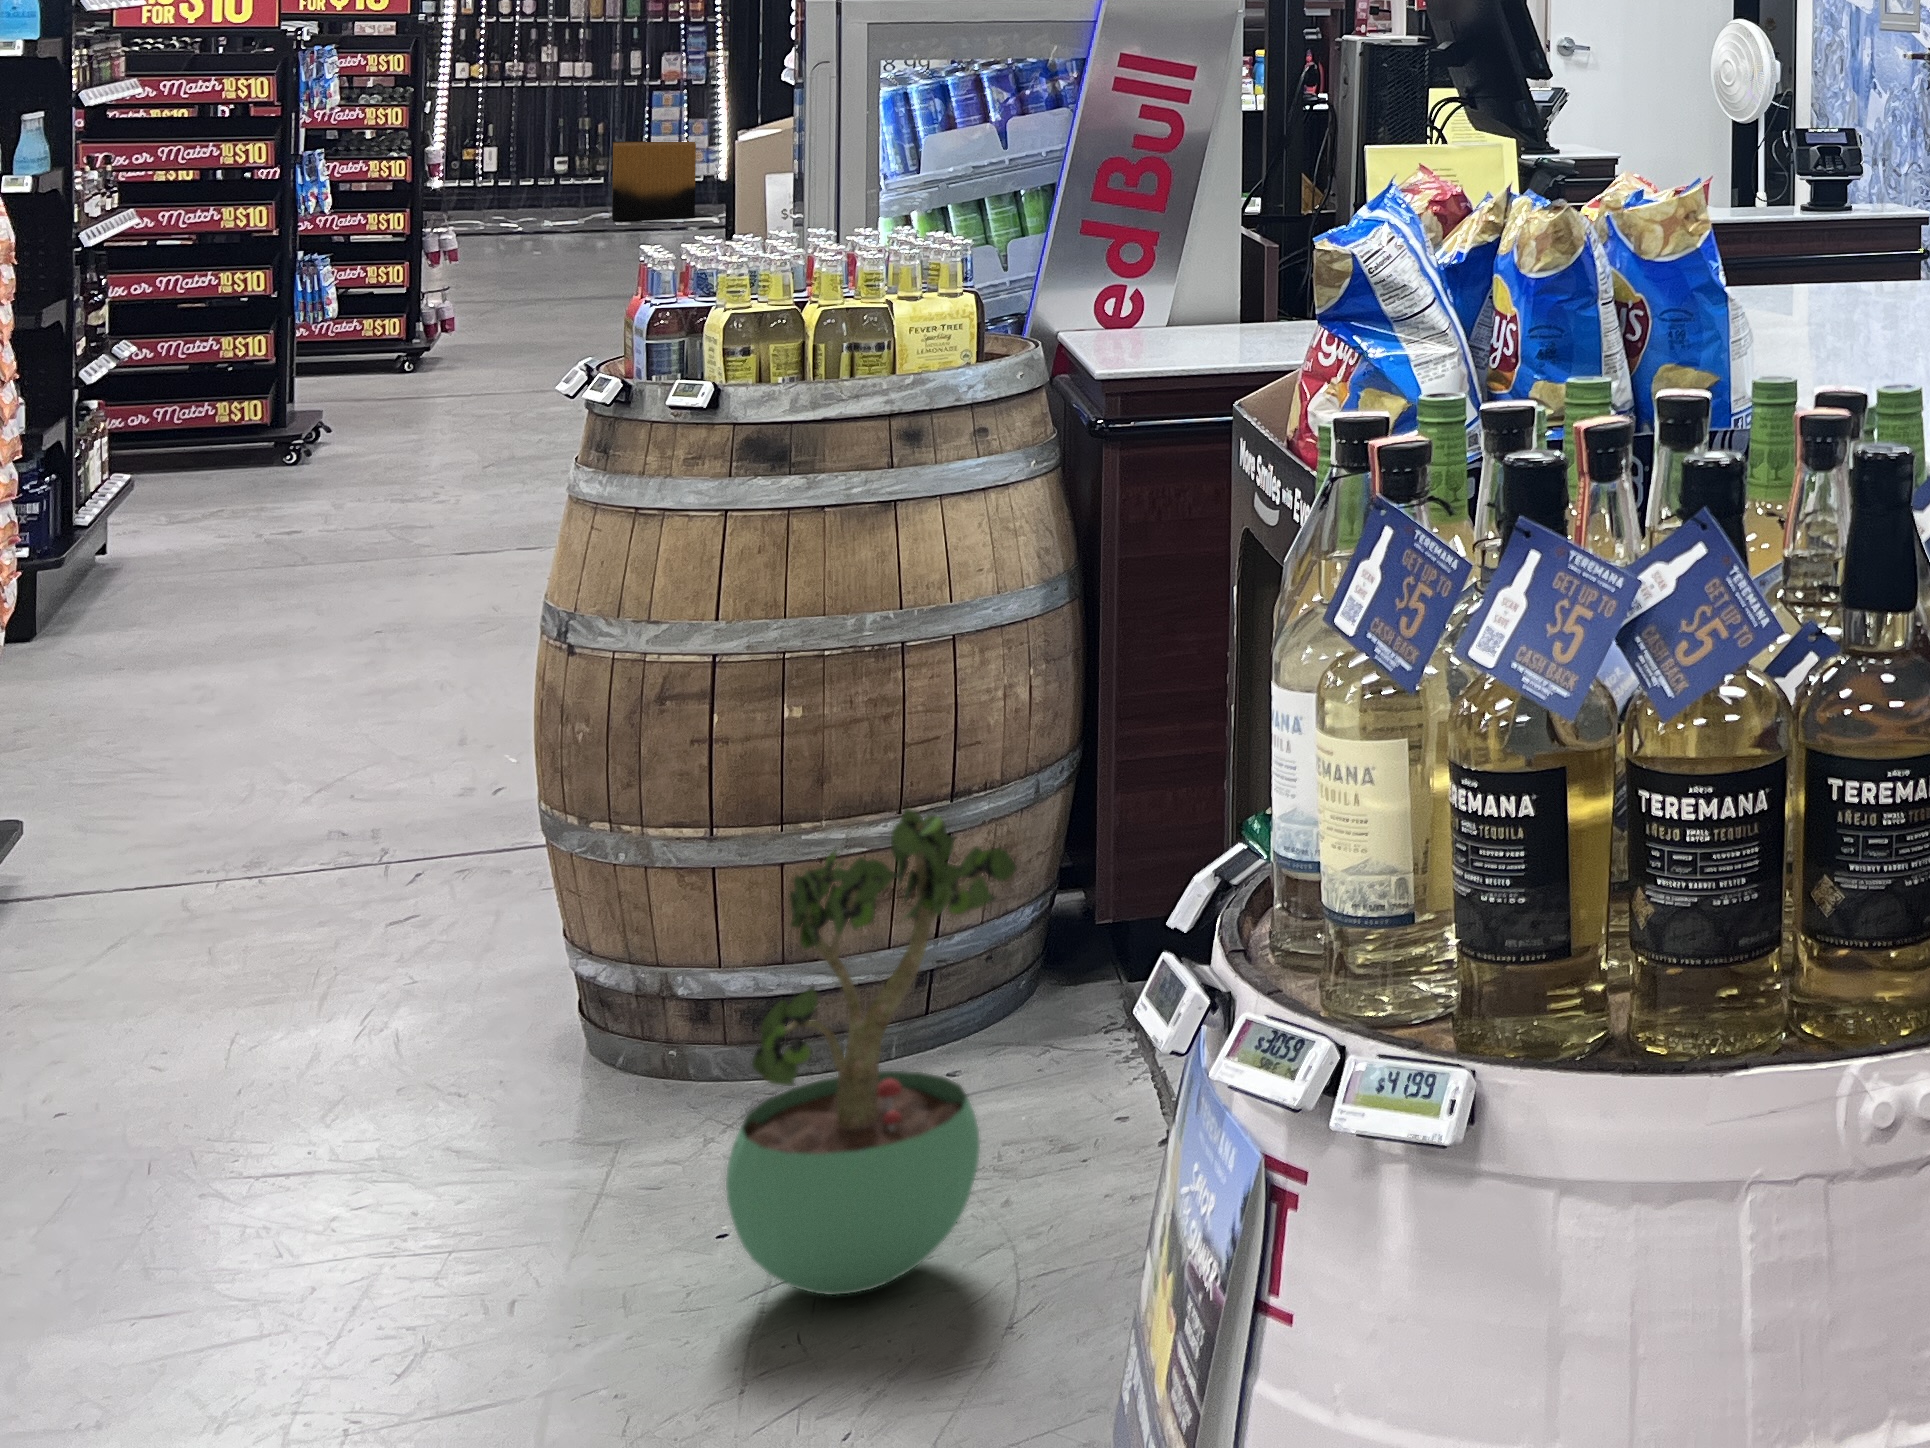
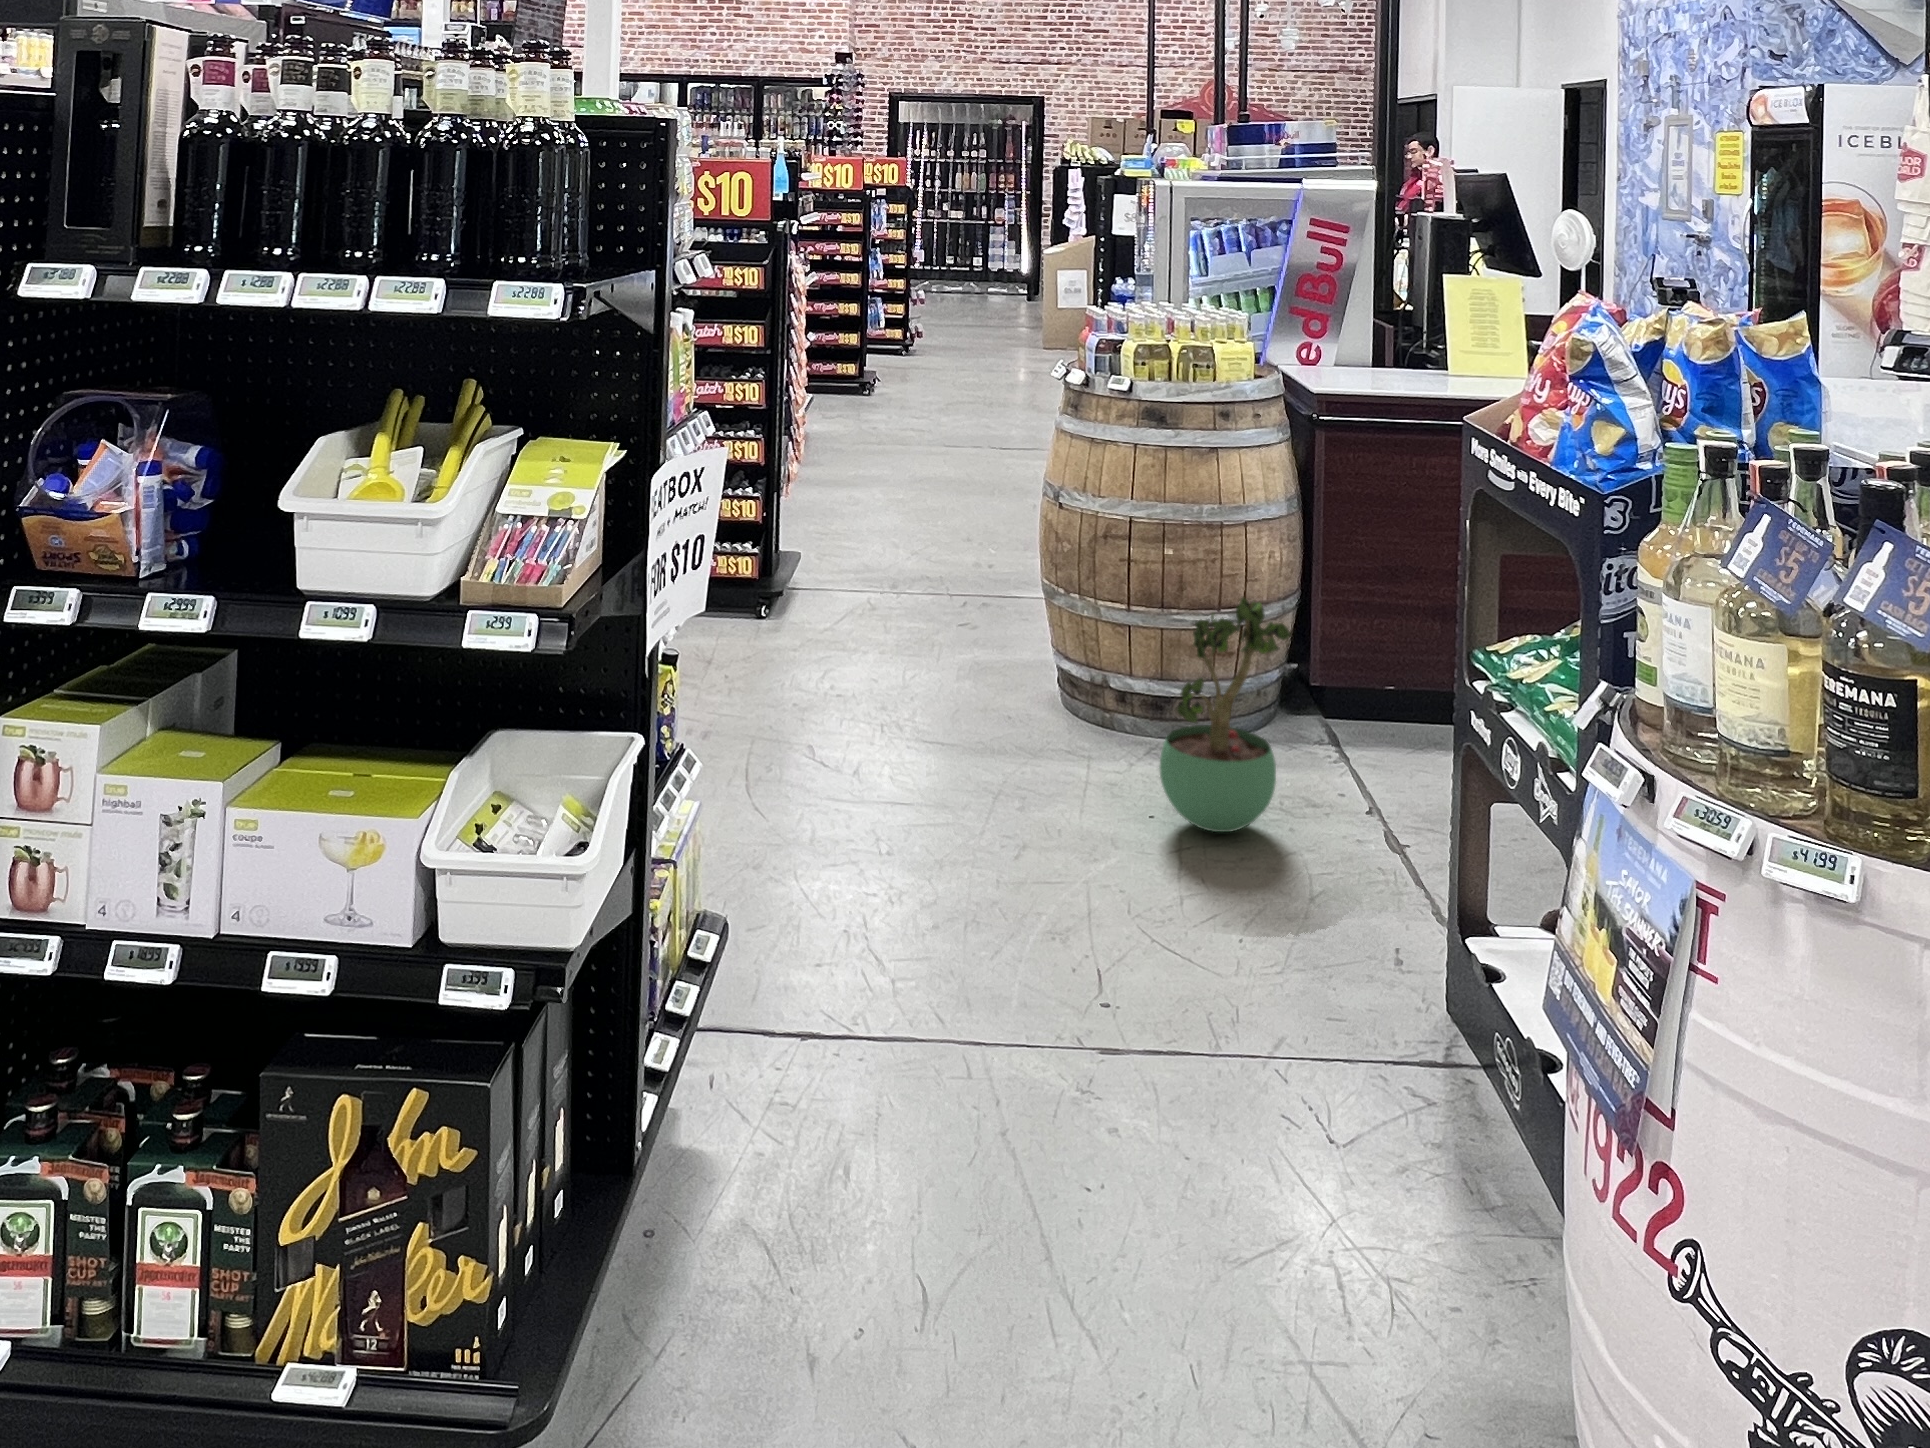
cardboard box: present [612,140,696,220] -> none [950,259,989,300]

